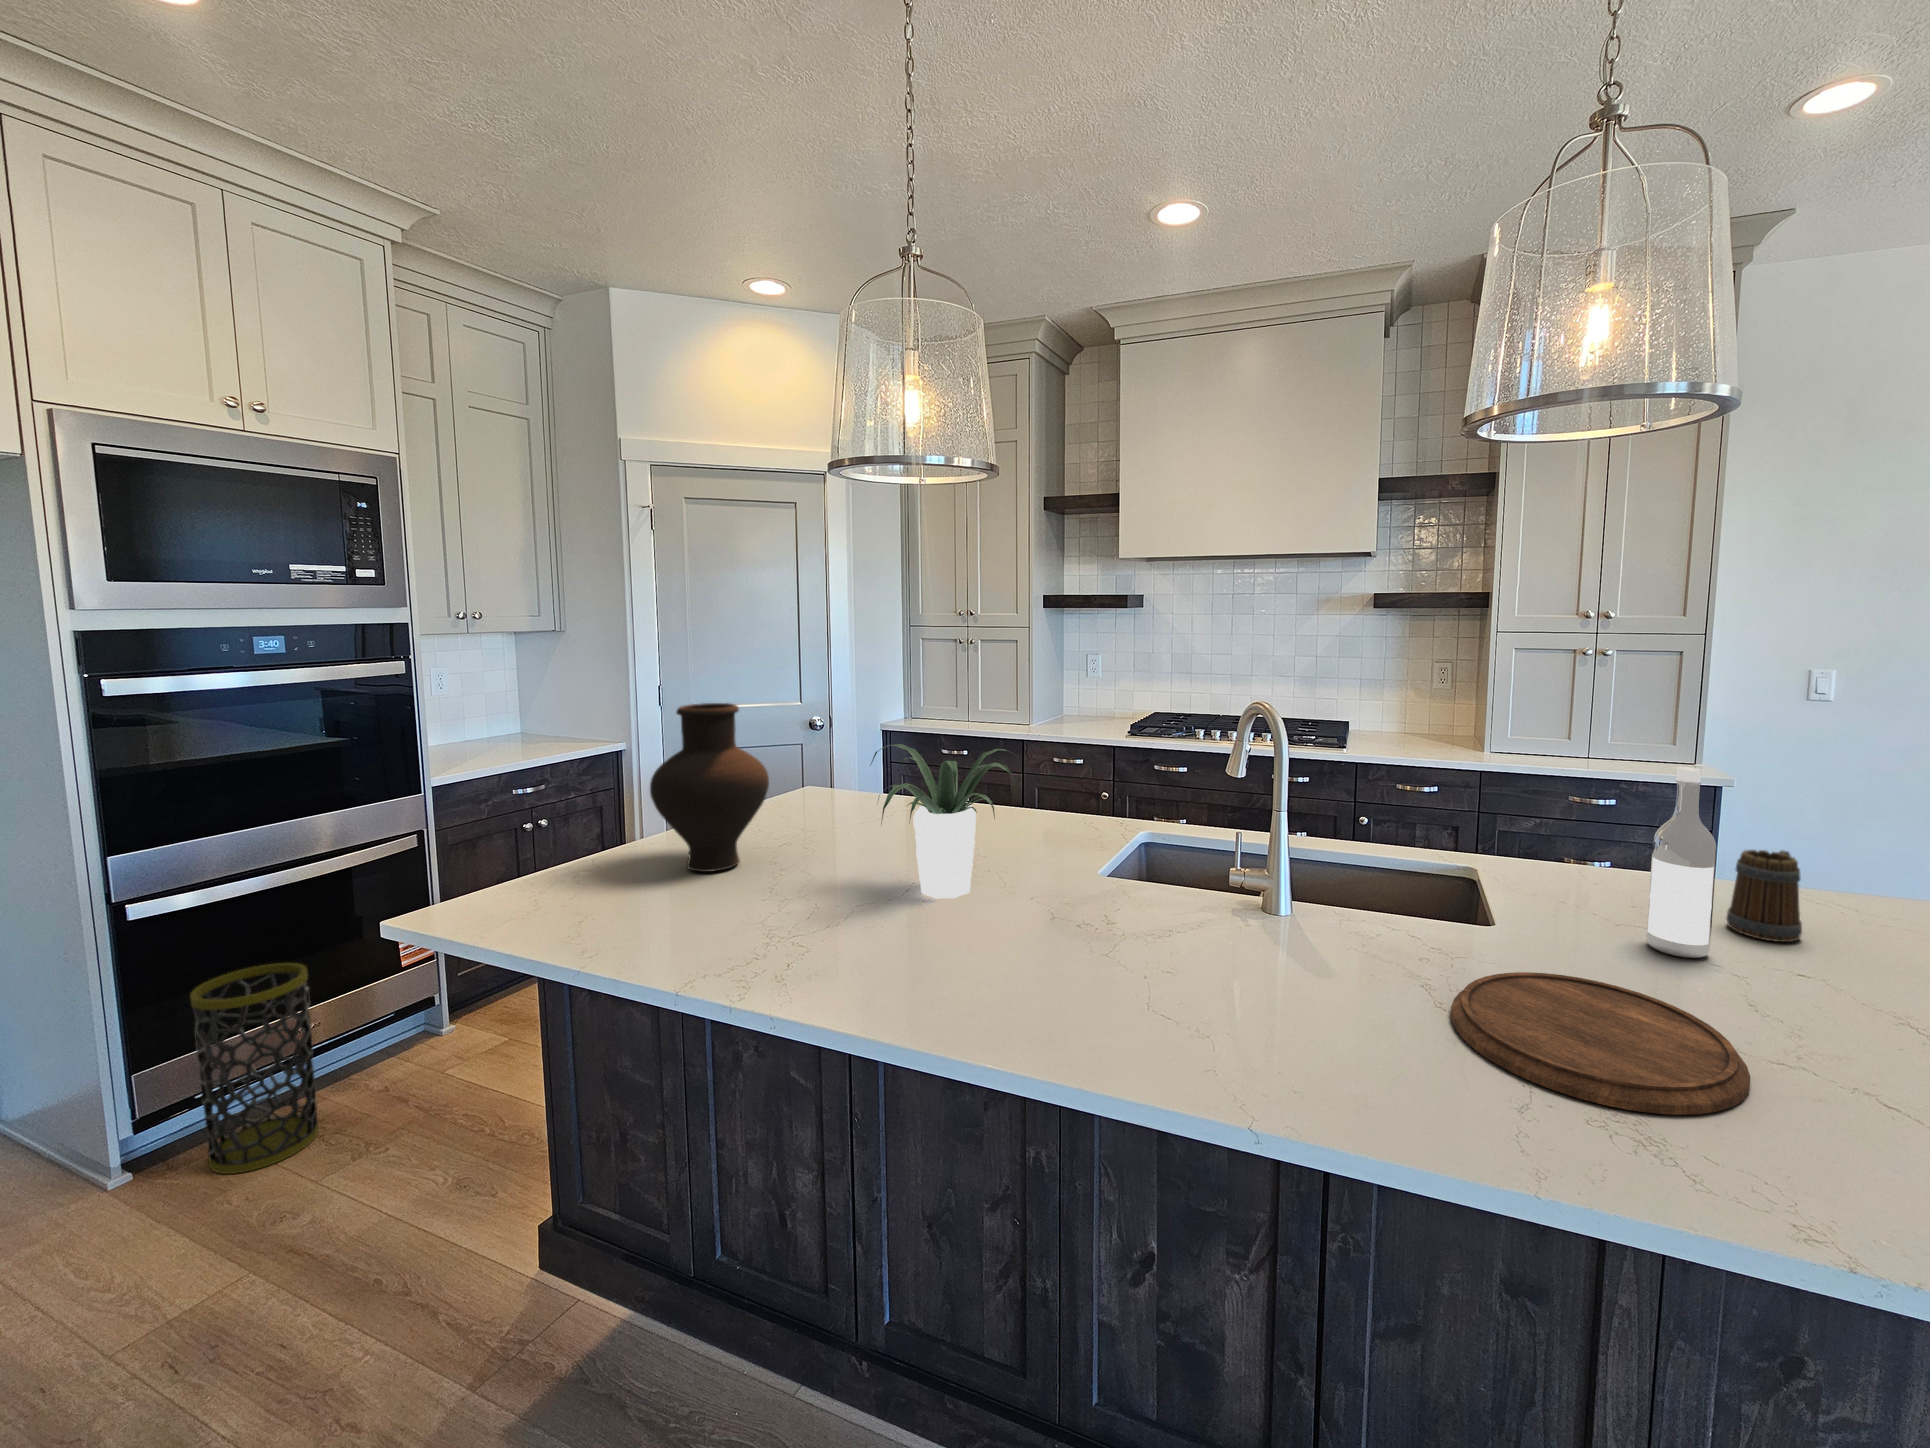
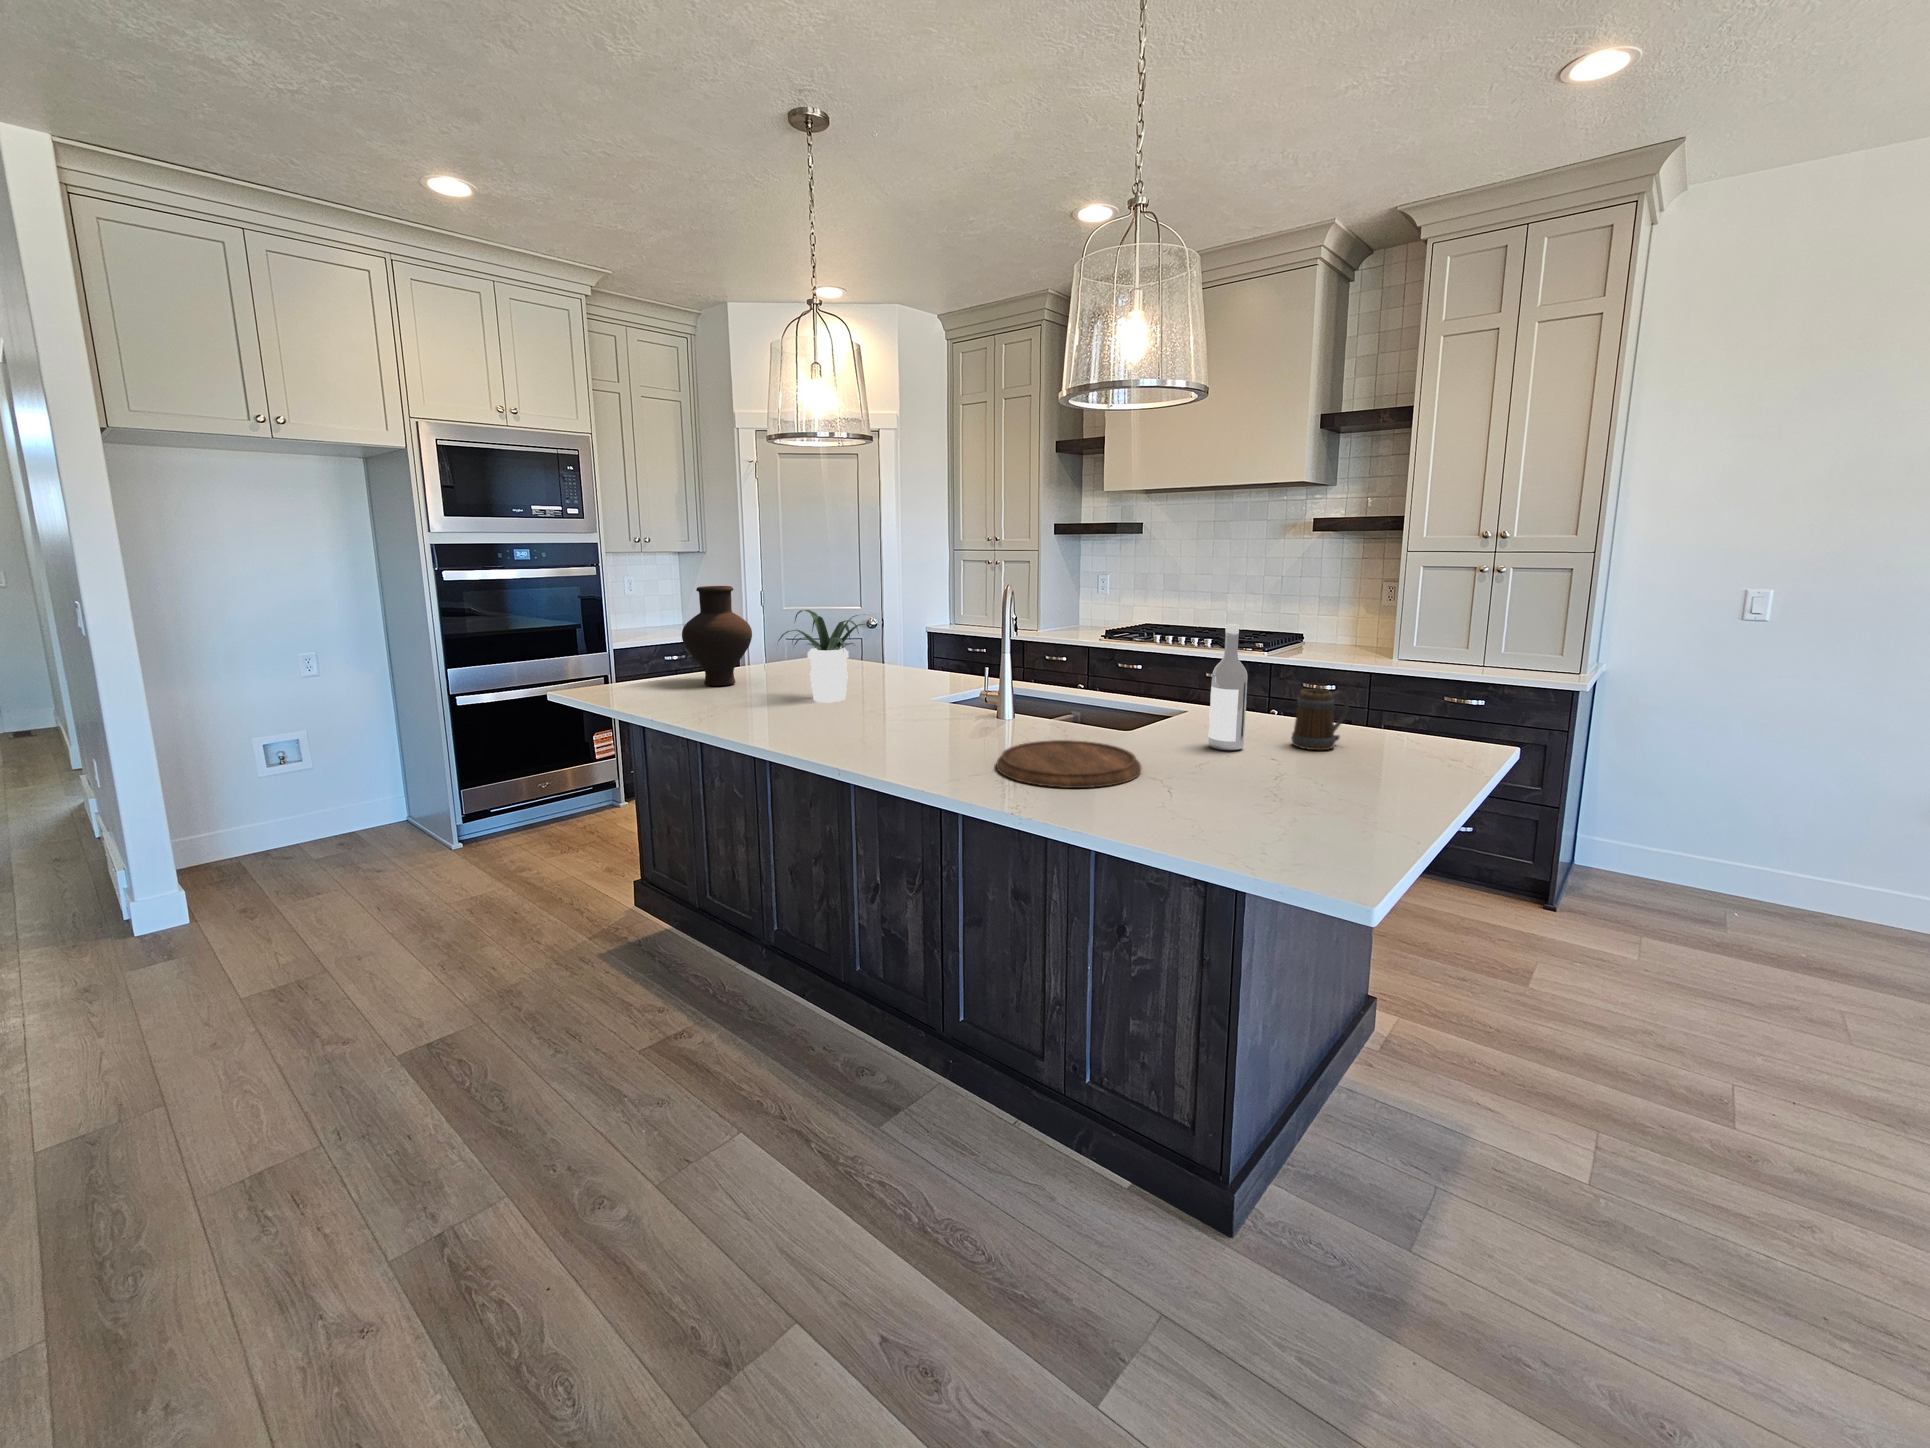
trash can: present [190,963,318,1174] -> none [485,741,548,850]

